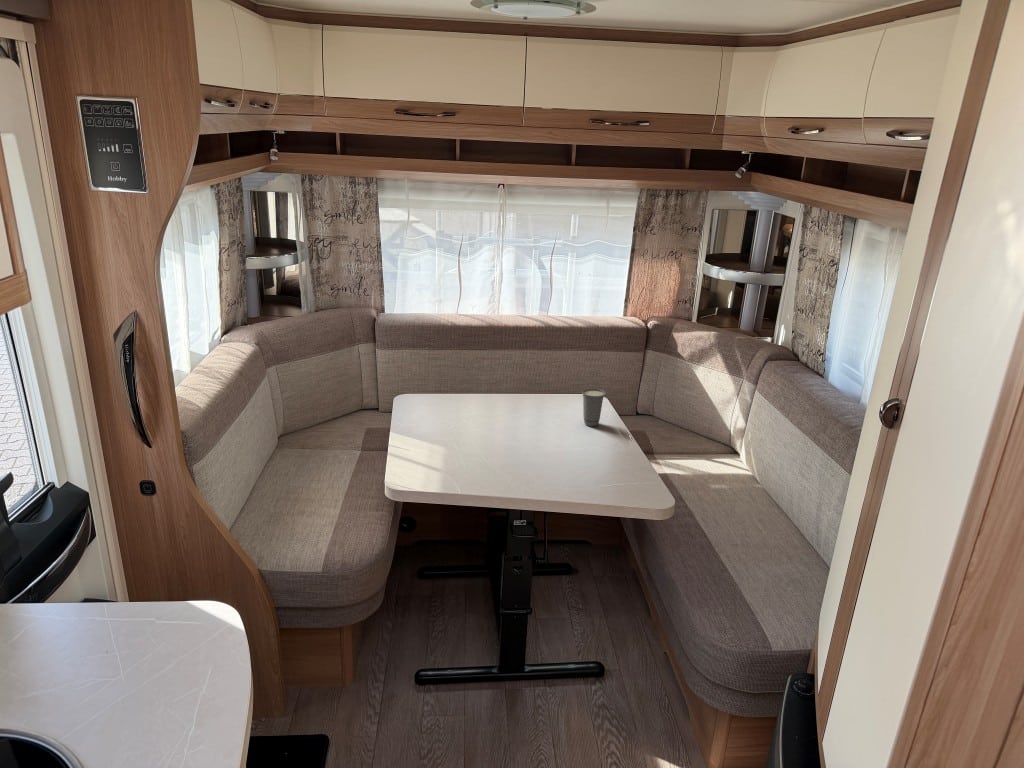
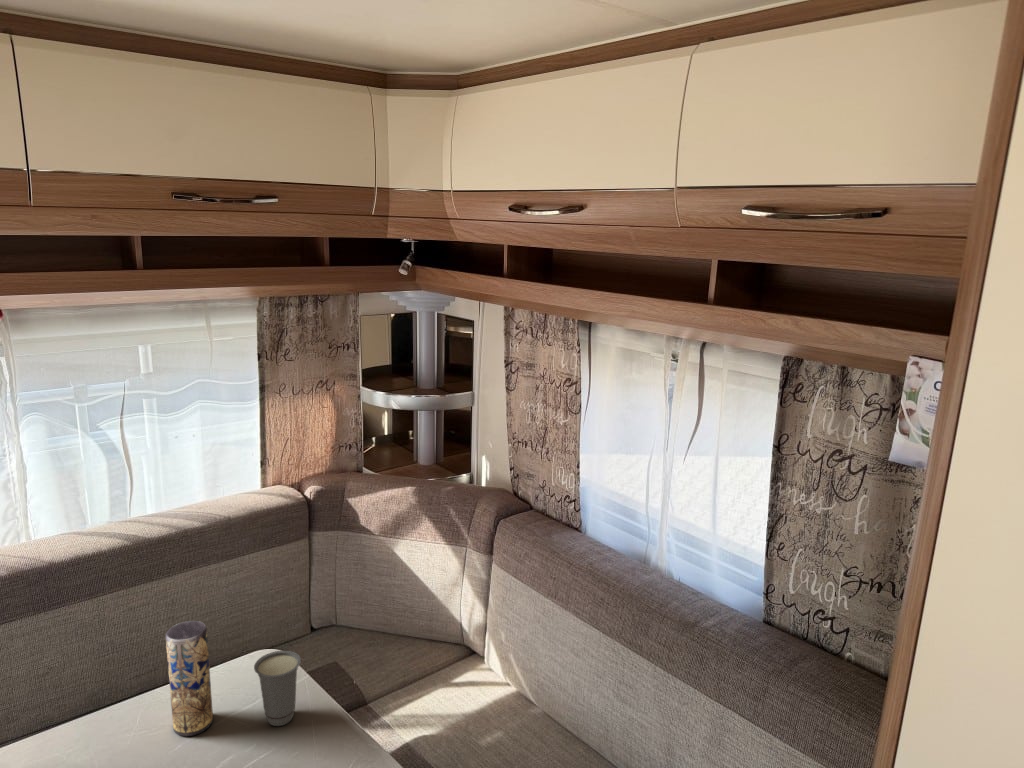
vase: none [541,360,563,418] -> present [166,621,213,736]

